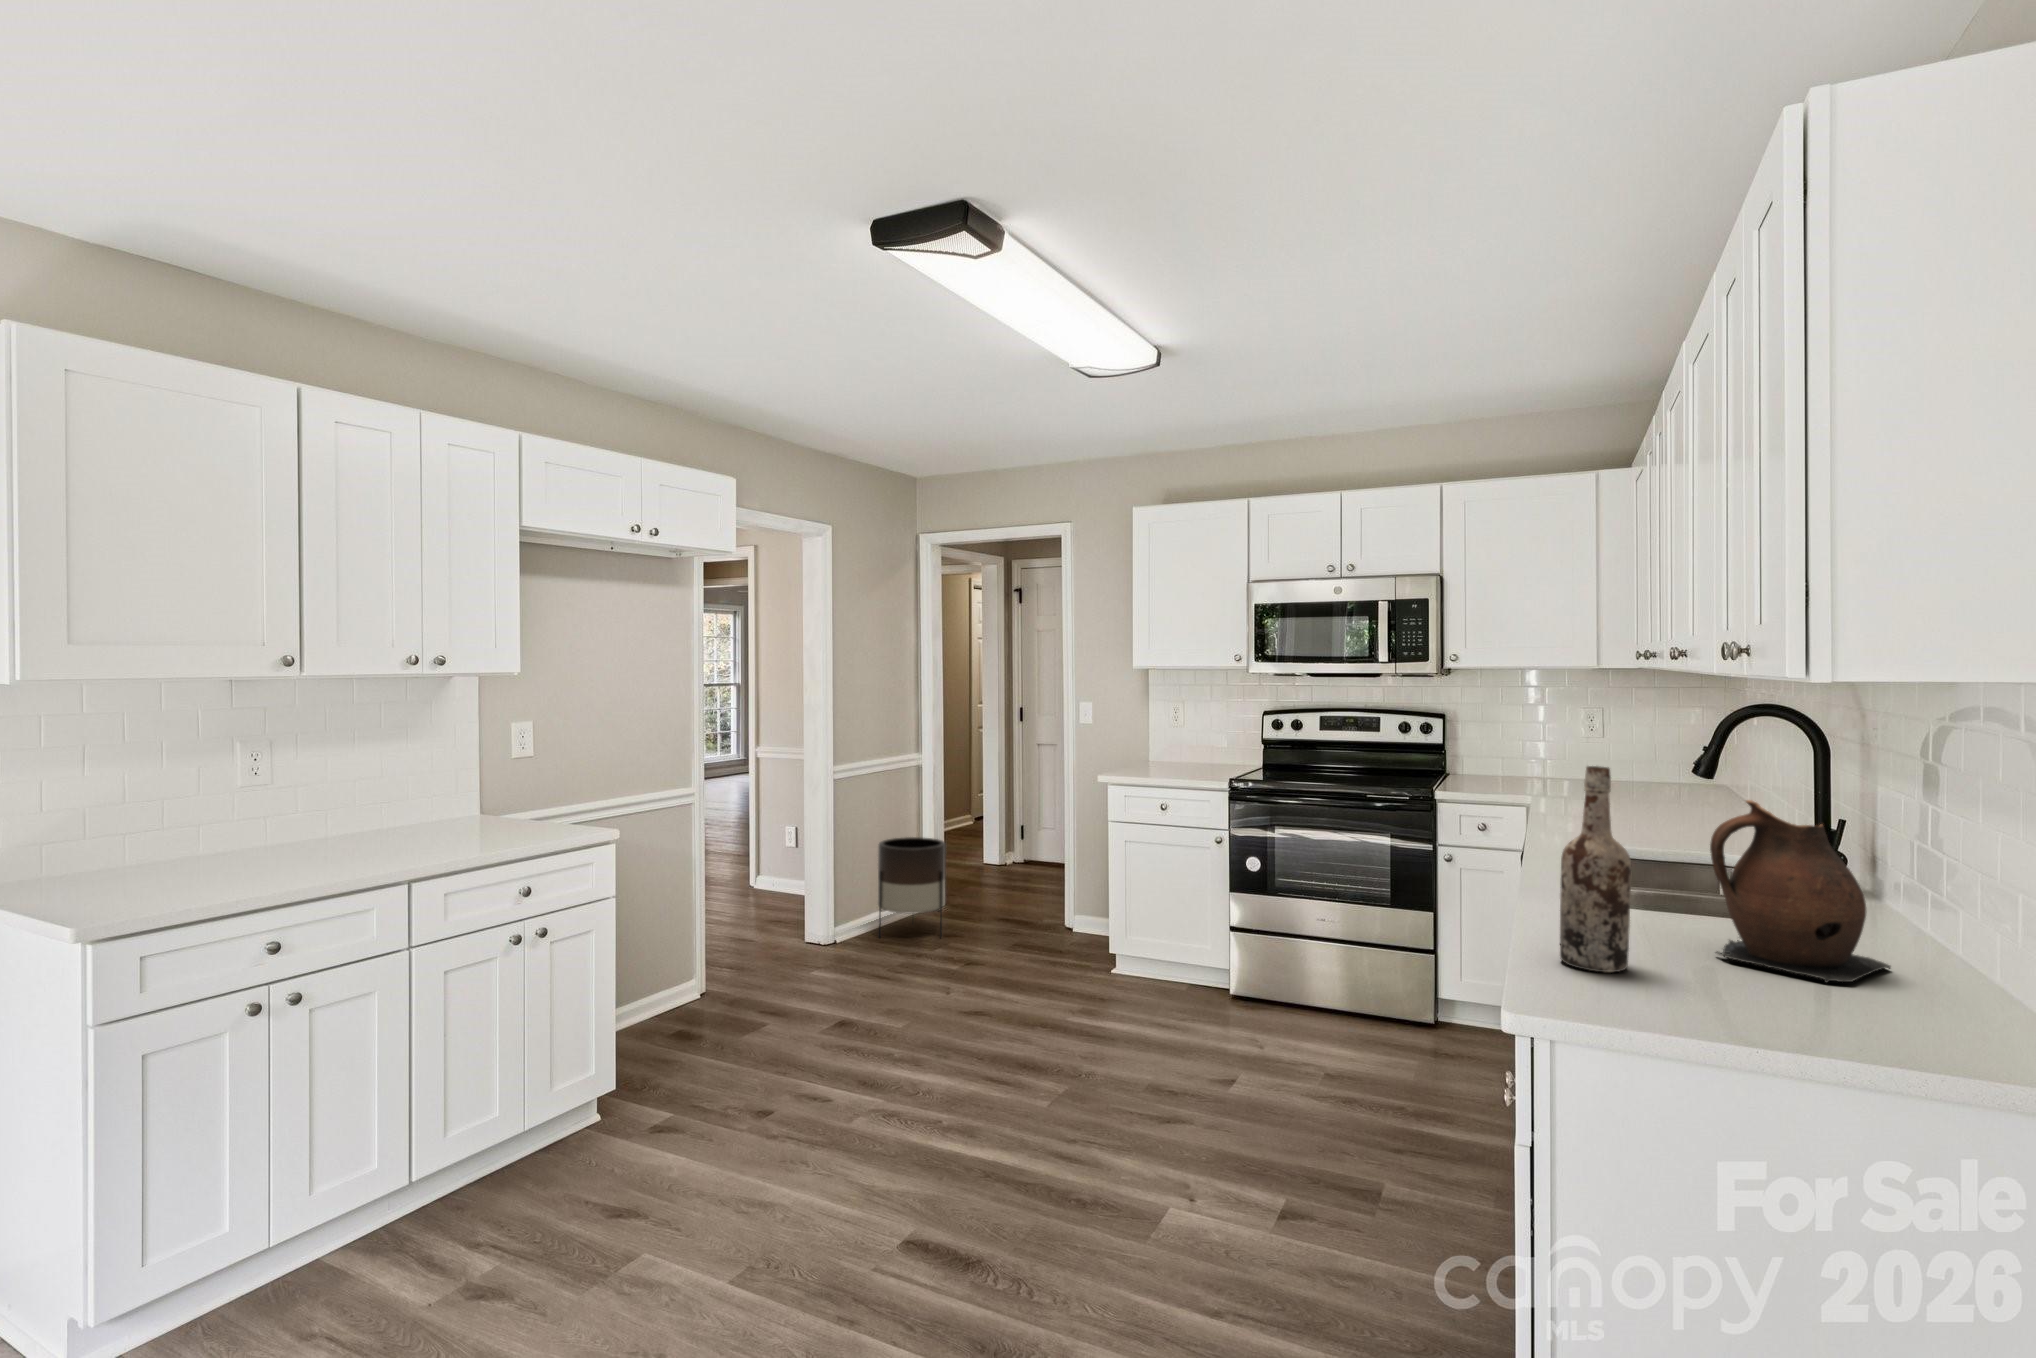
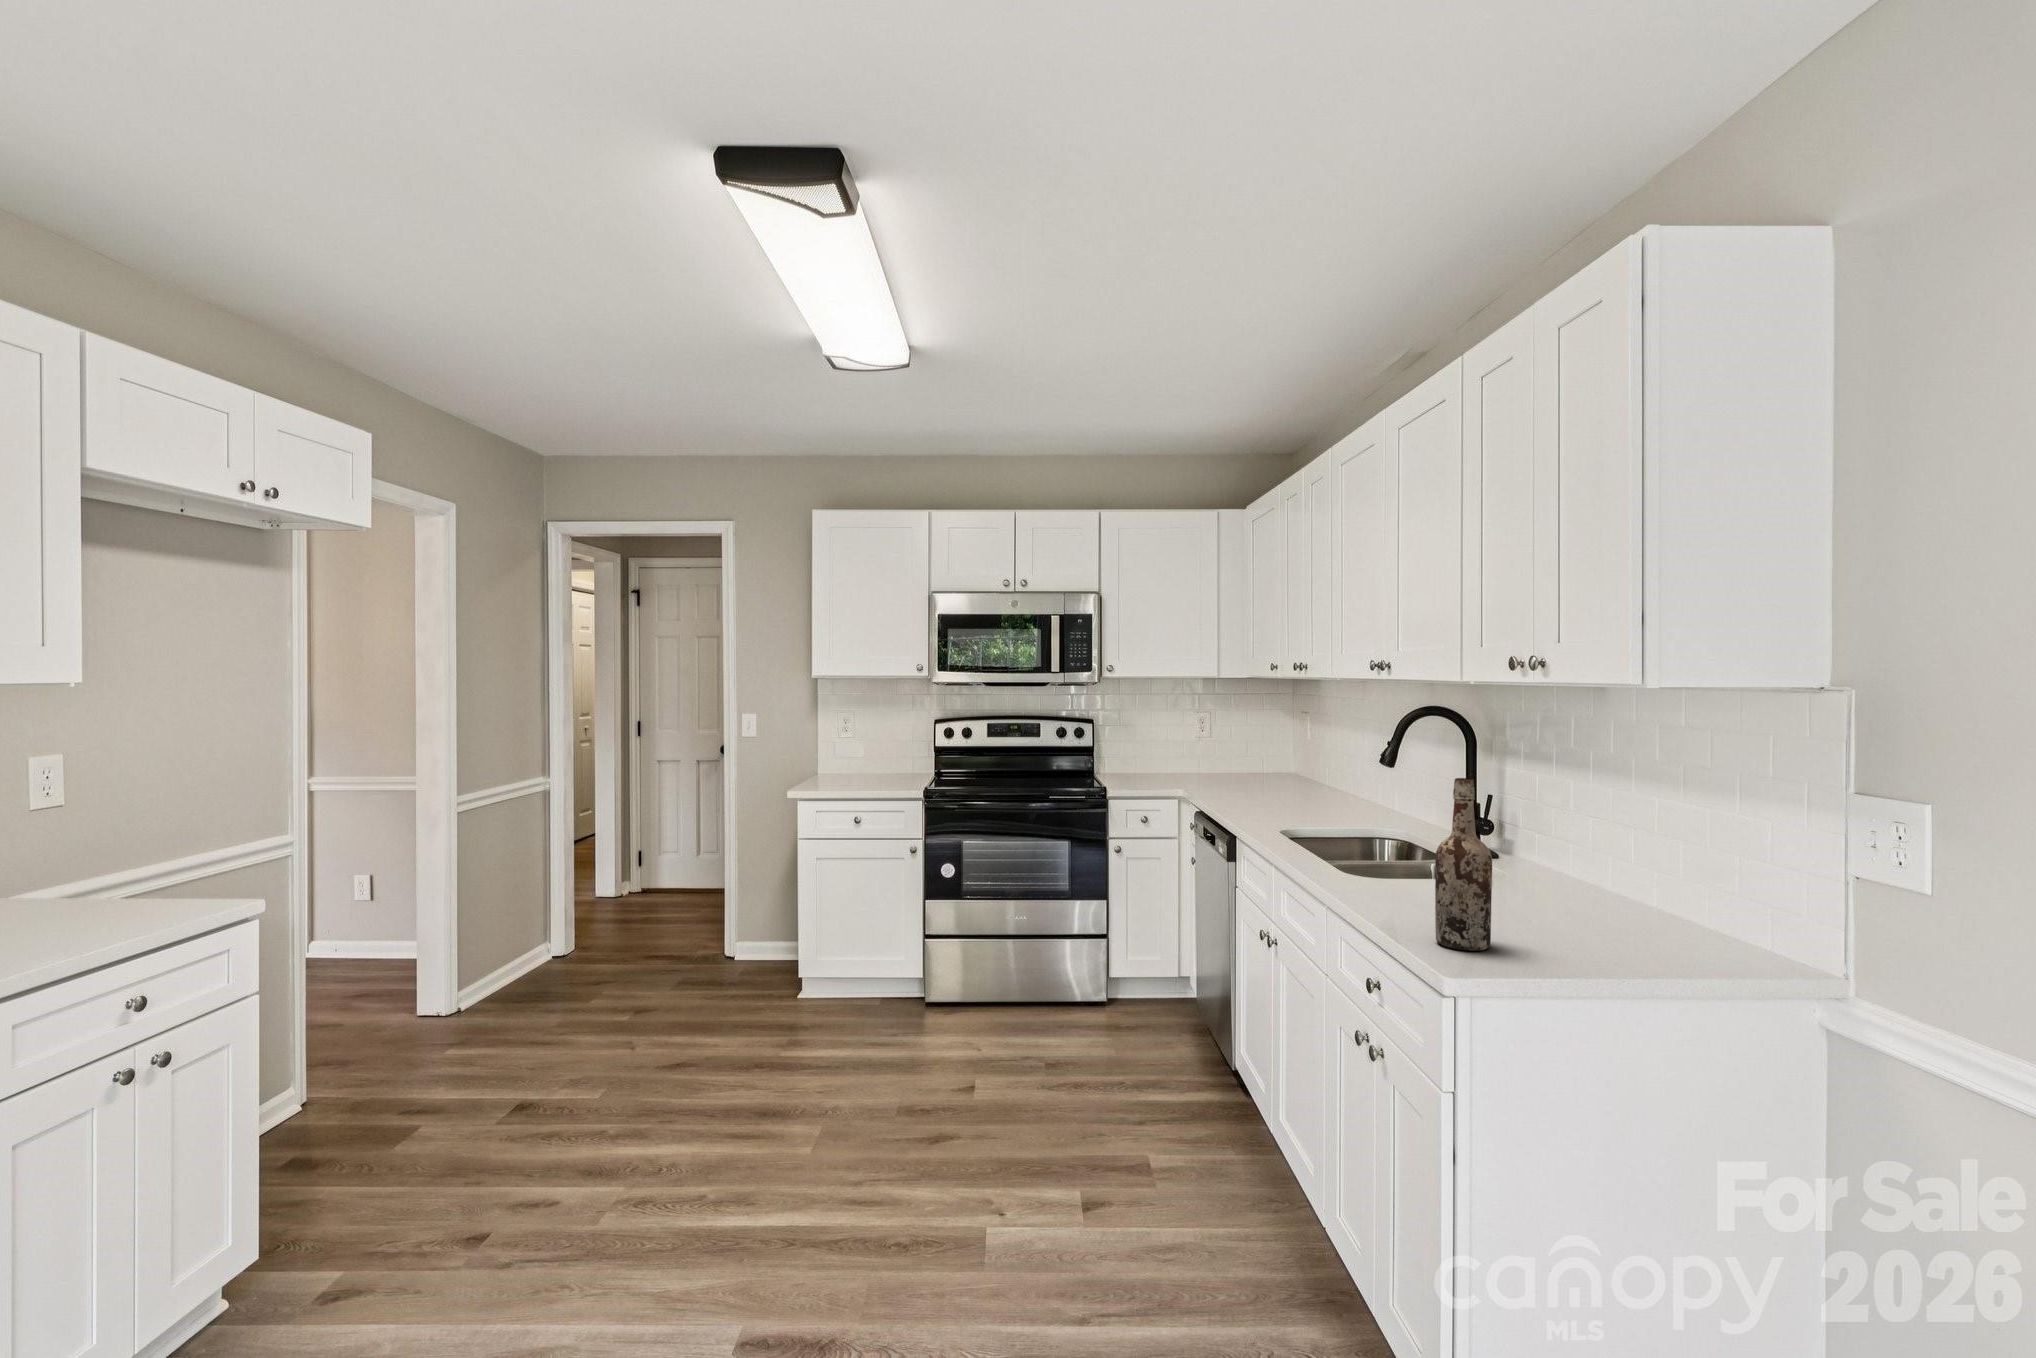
ceramic pitcher: present [1710,800,1891,983] -> none [1502,796,1618,935]
planter: present [878,837,946,937] -> none [510,874,592,995]

